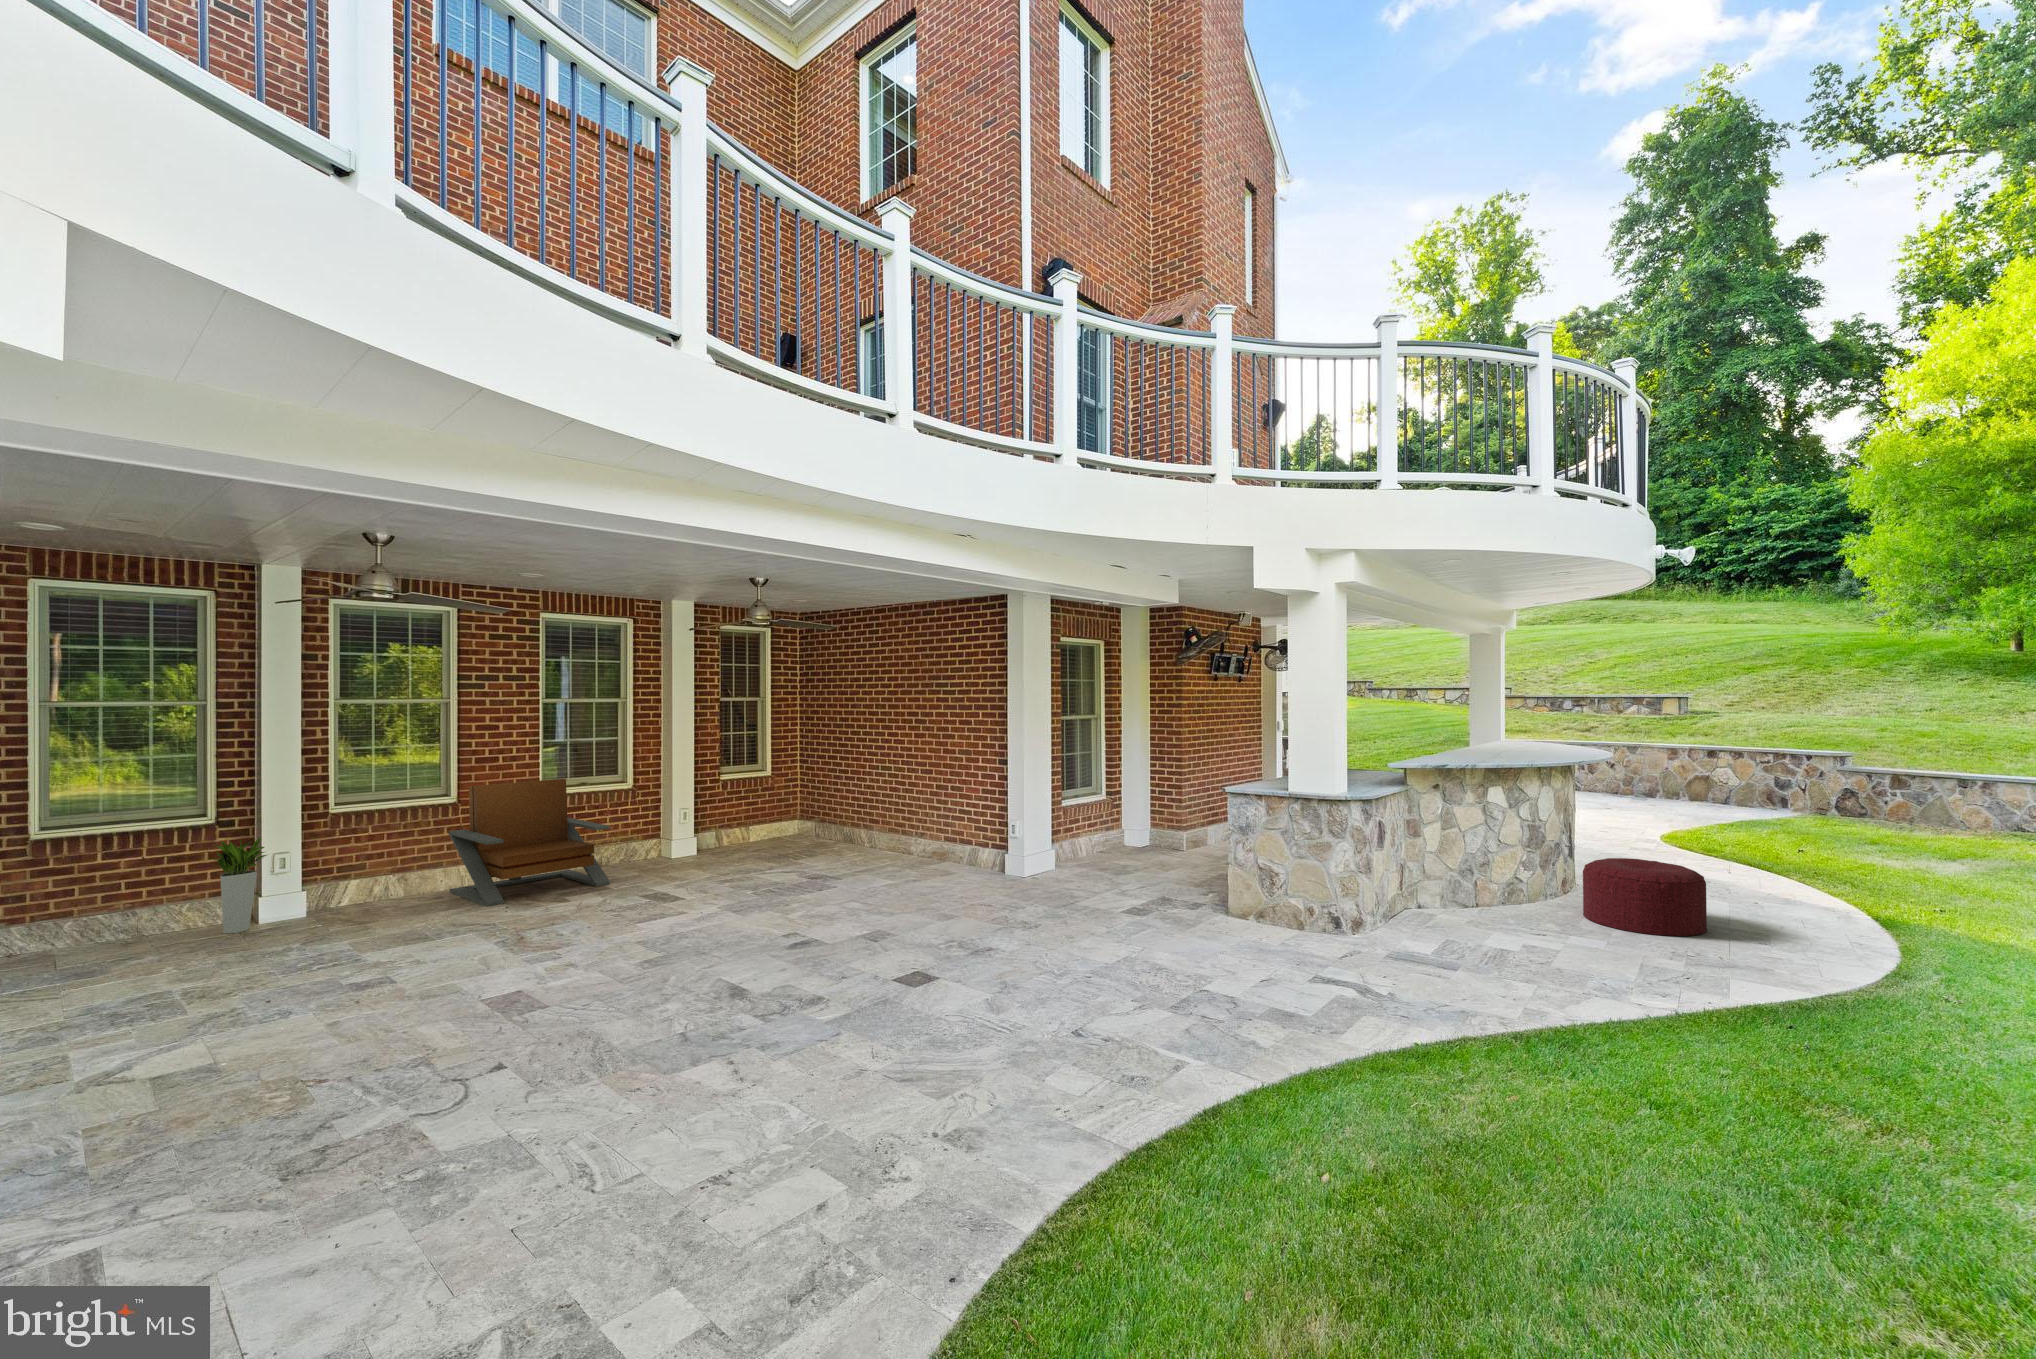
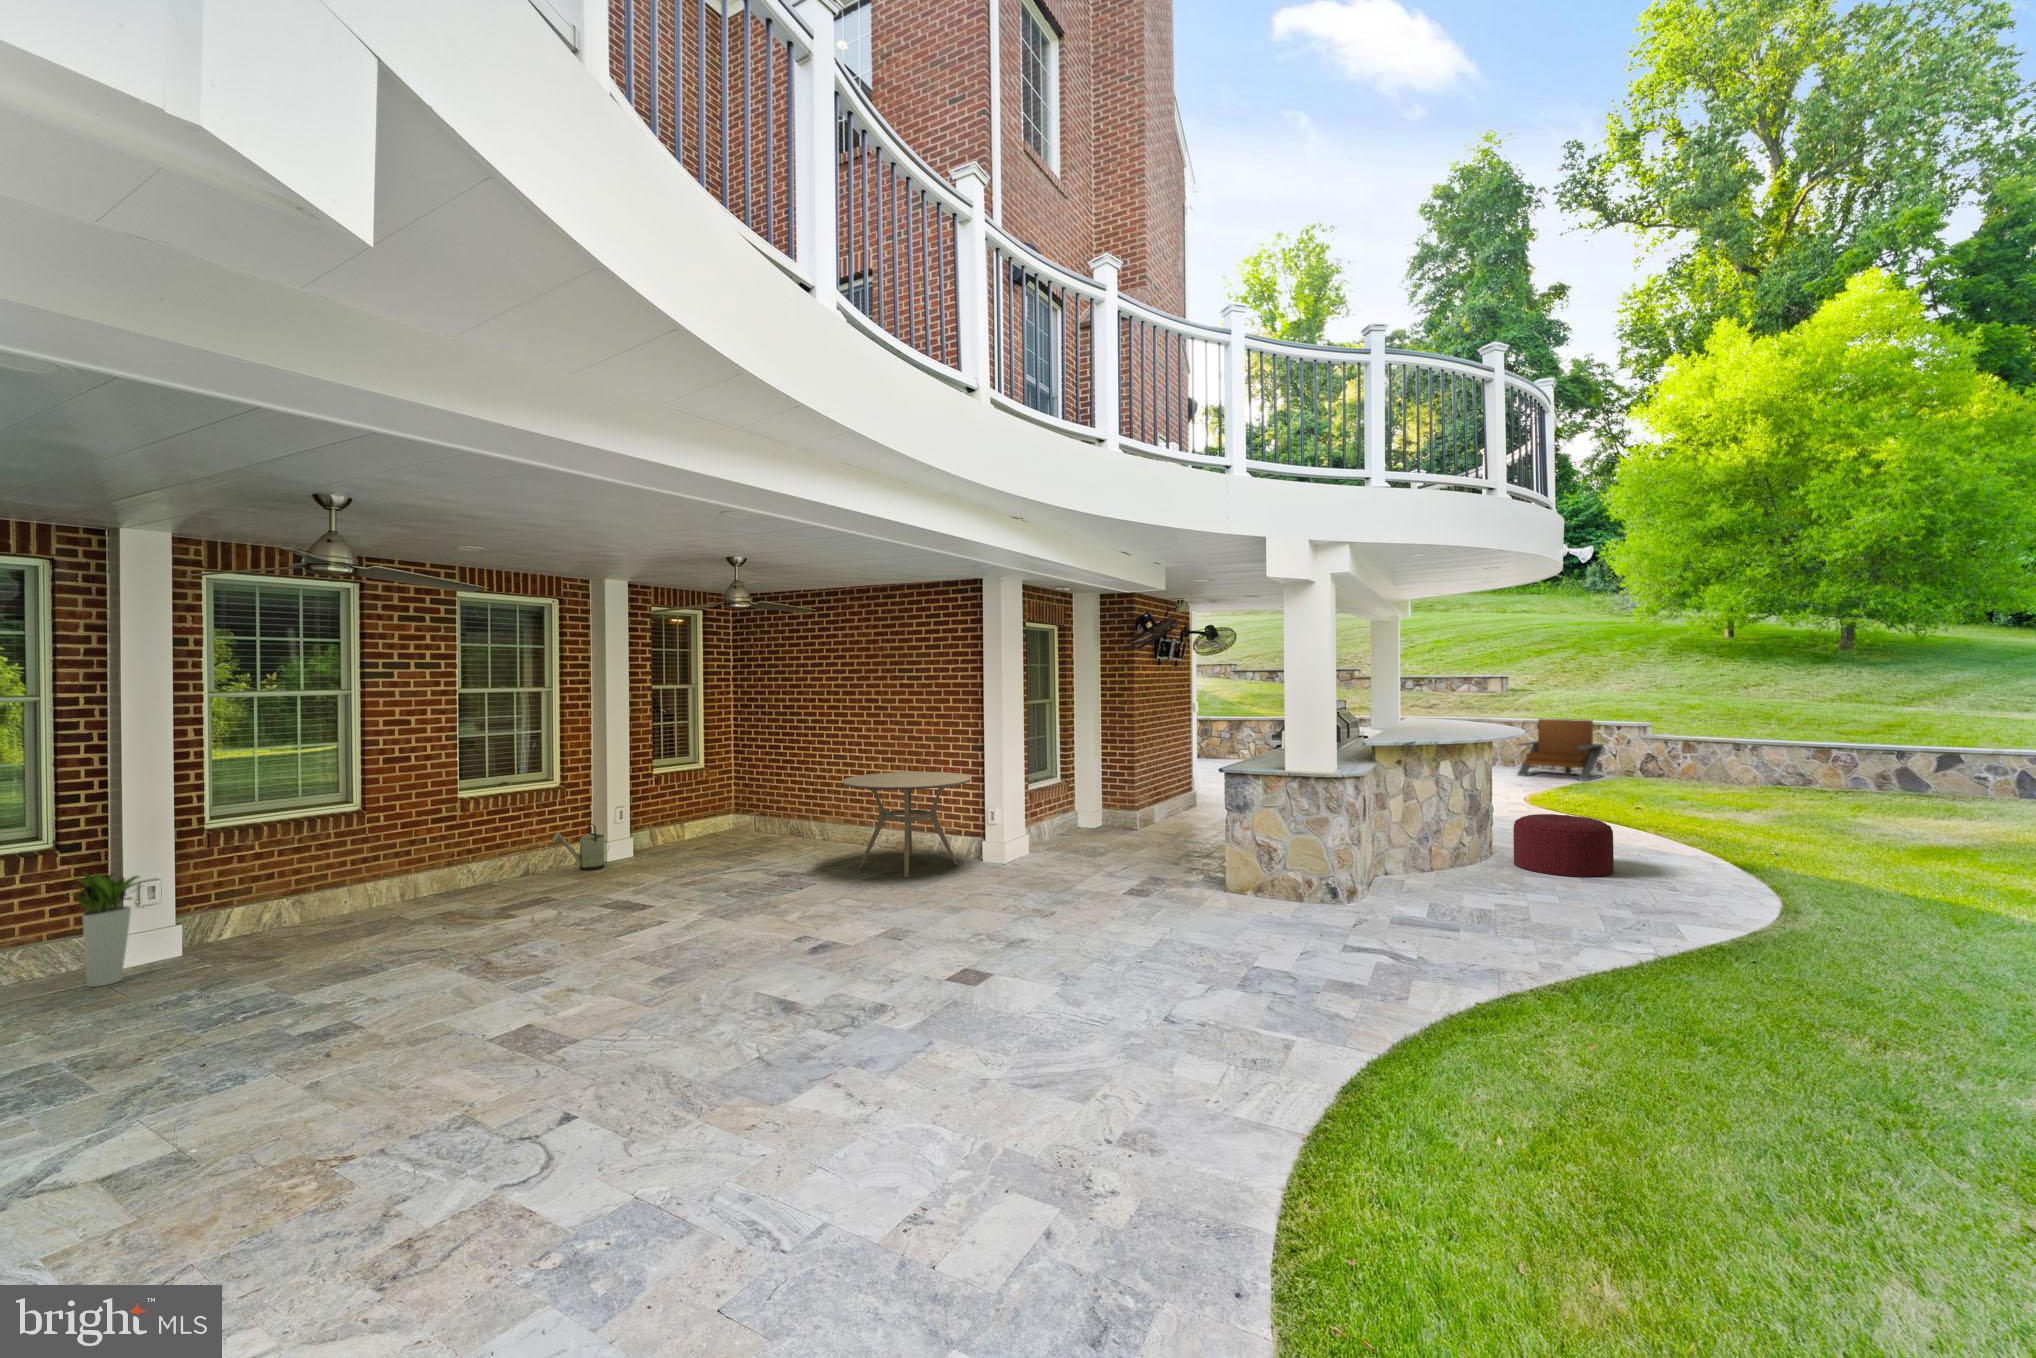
lounge chair: present [449,779,610,906] -> present [1517,719,1603,781]
dining table: none [862,783,987,886] -> present [842,772,971,877]
watering can: none [623,820,673,861] -> present [552,824,605,870]

